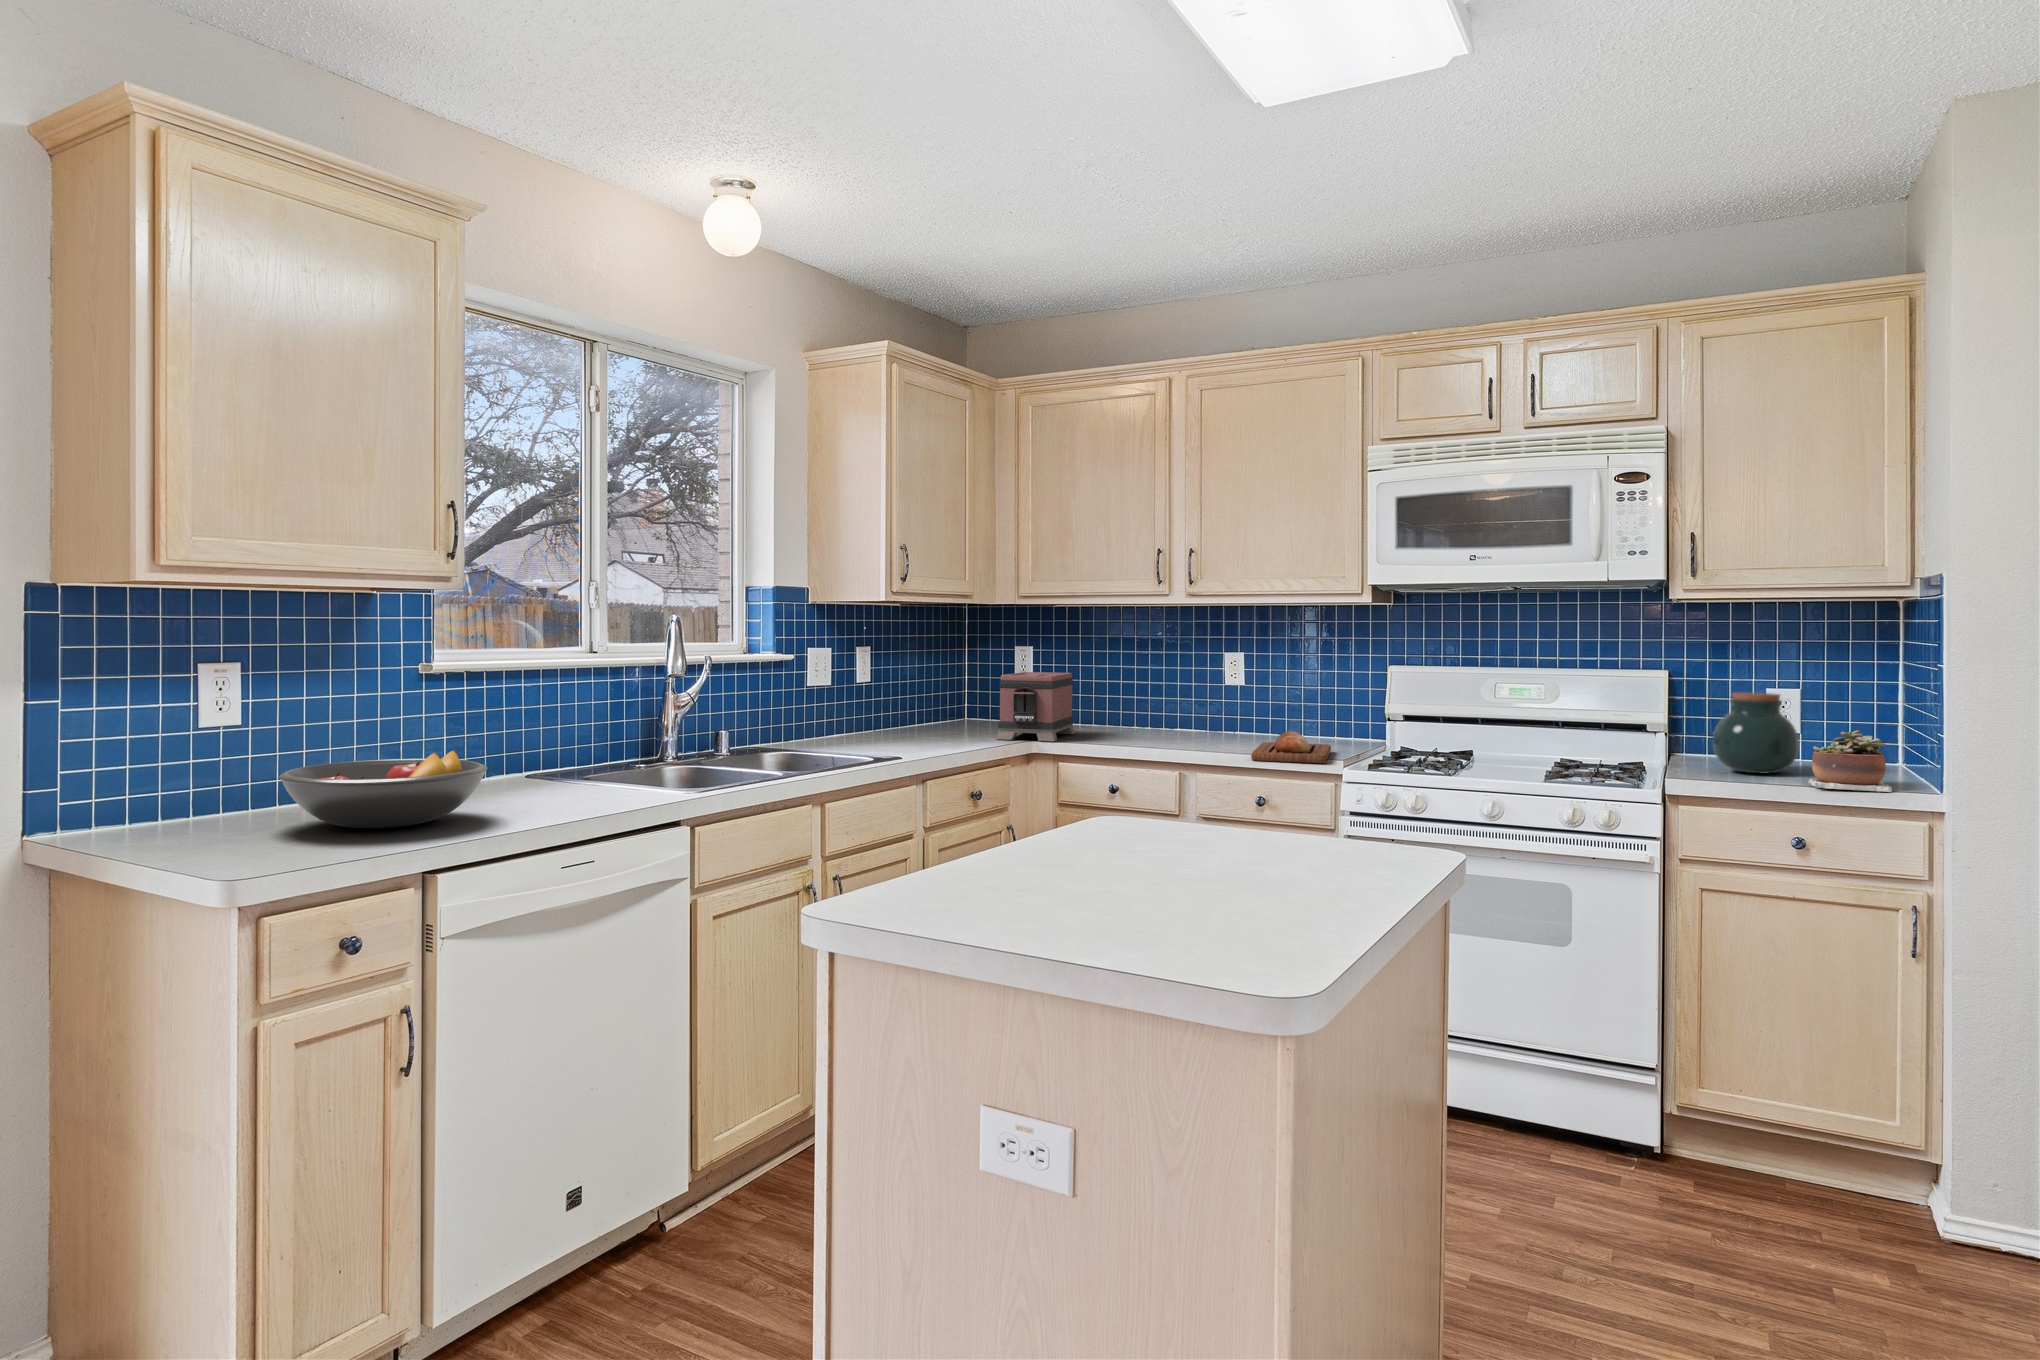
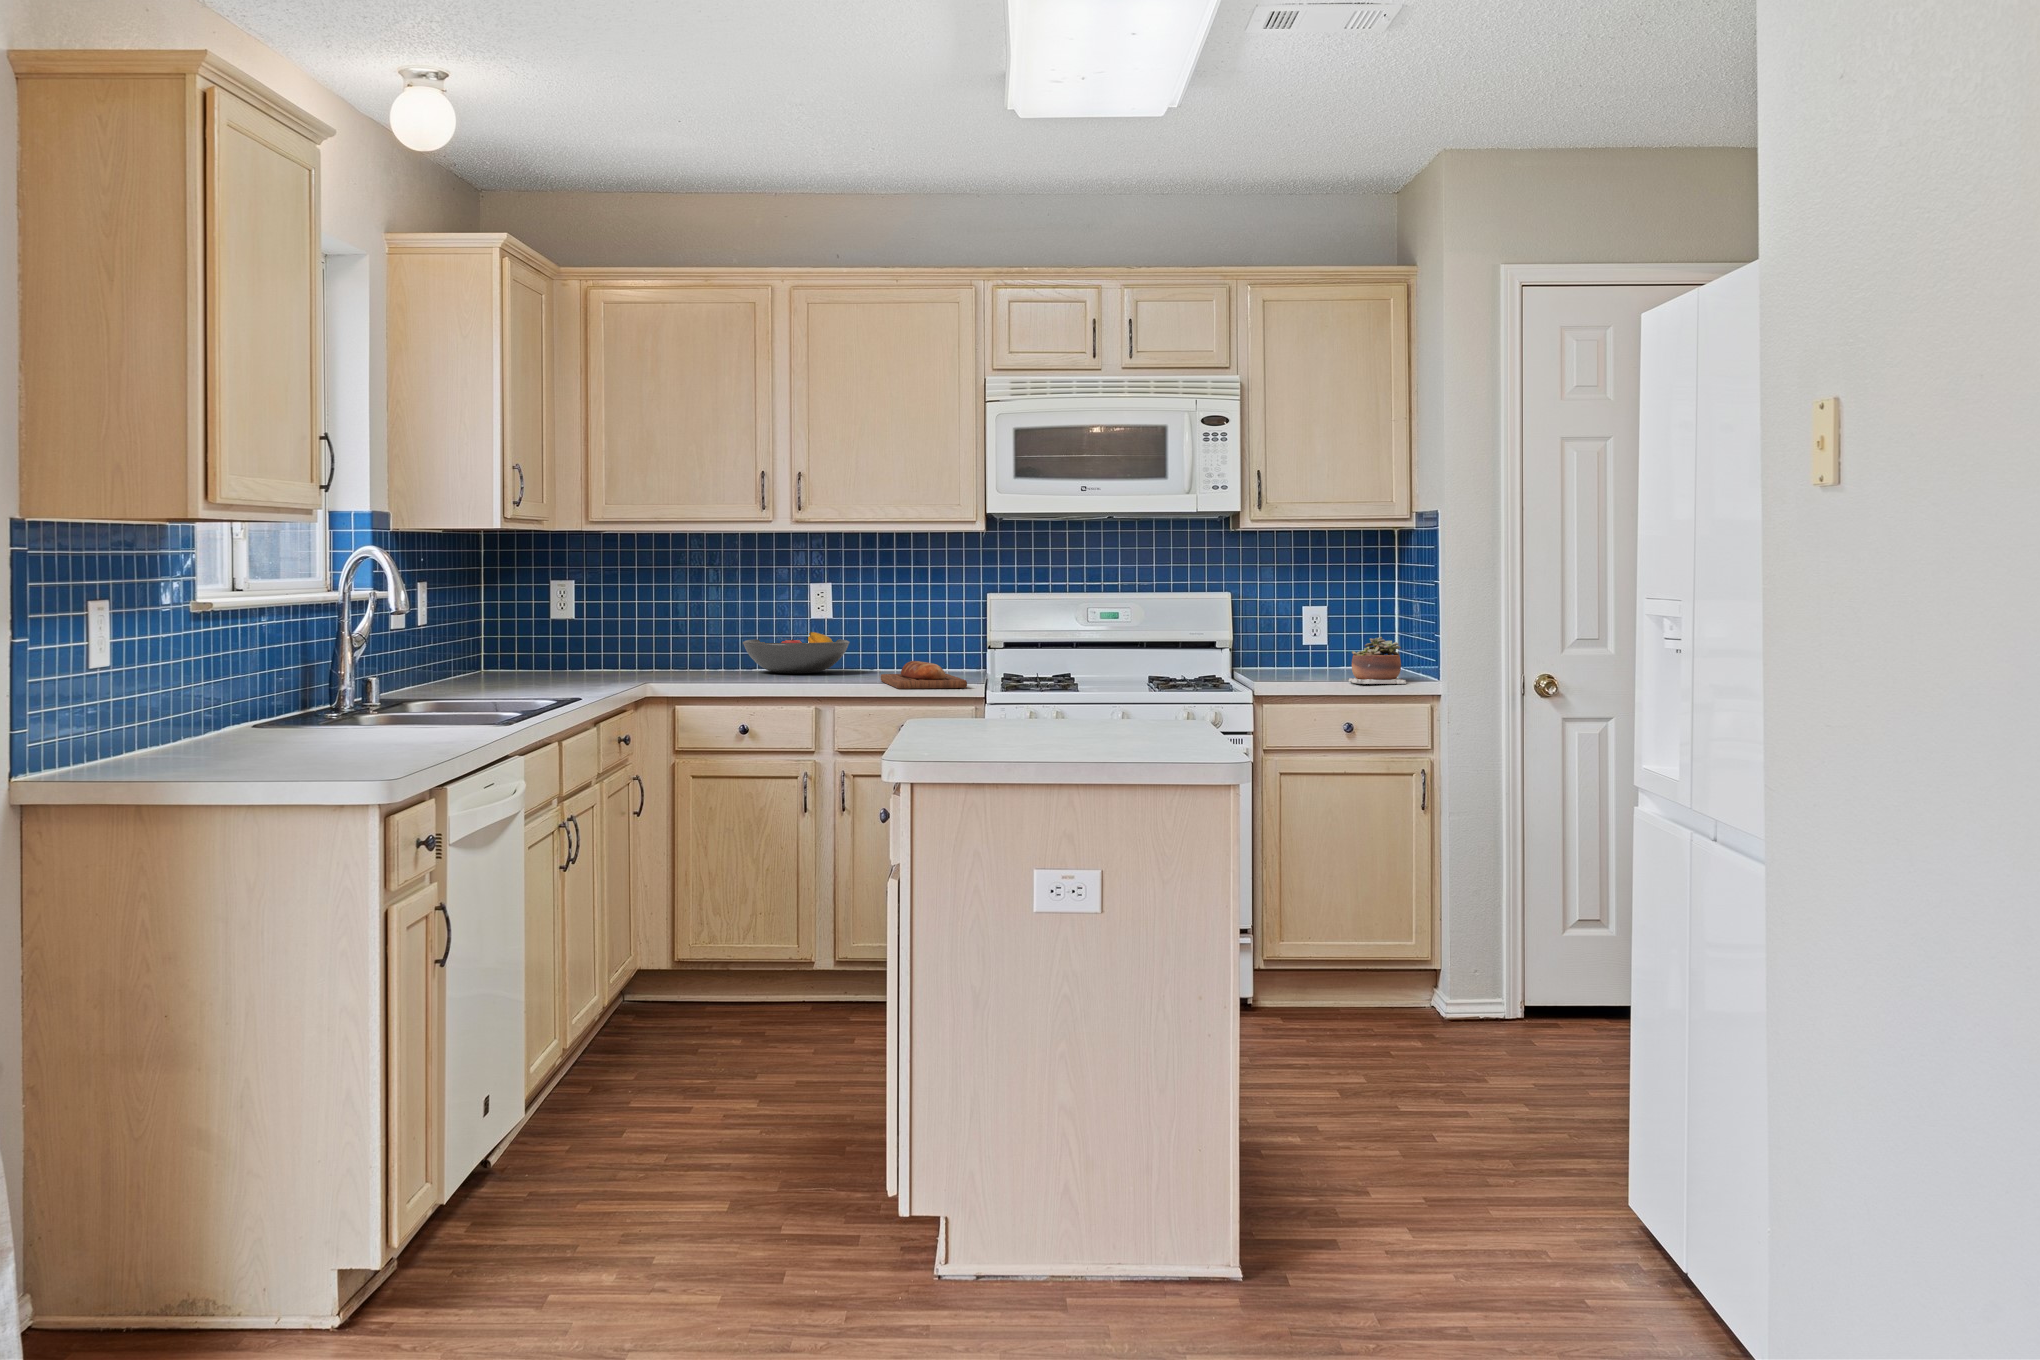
toaster: present [996,672,1075,741] -> none [595,609,666,684]
jar: present [1713,693,1799,773] -> none [1274,610,1336,678]
fruit bowl: present [279,750,488,828] -> present [743,632,850,674]

